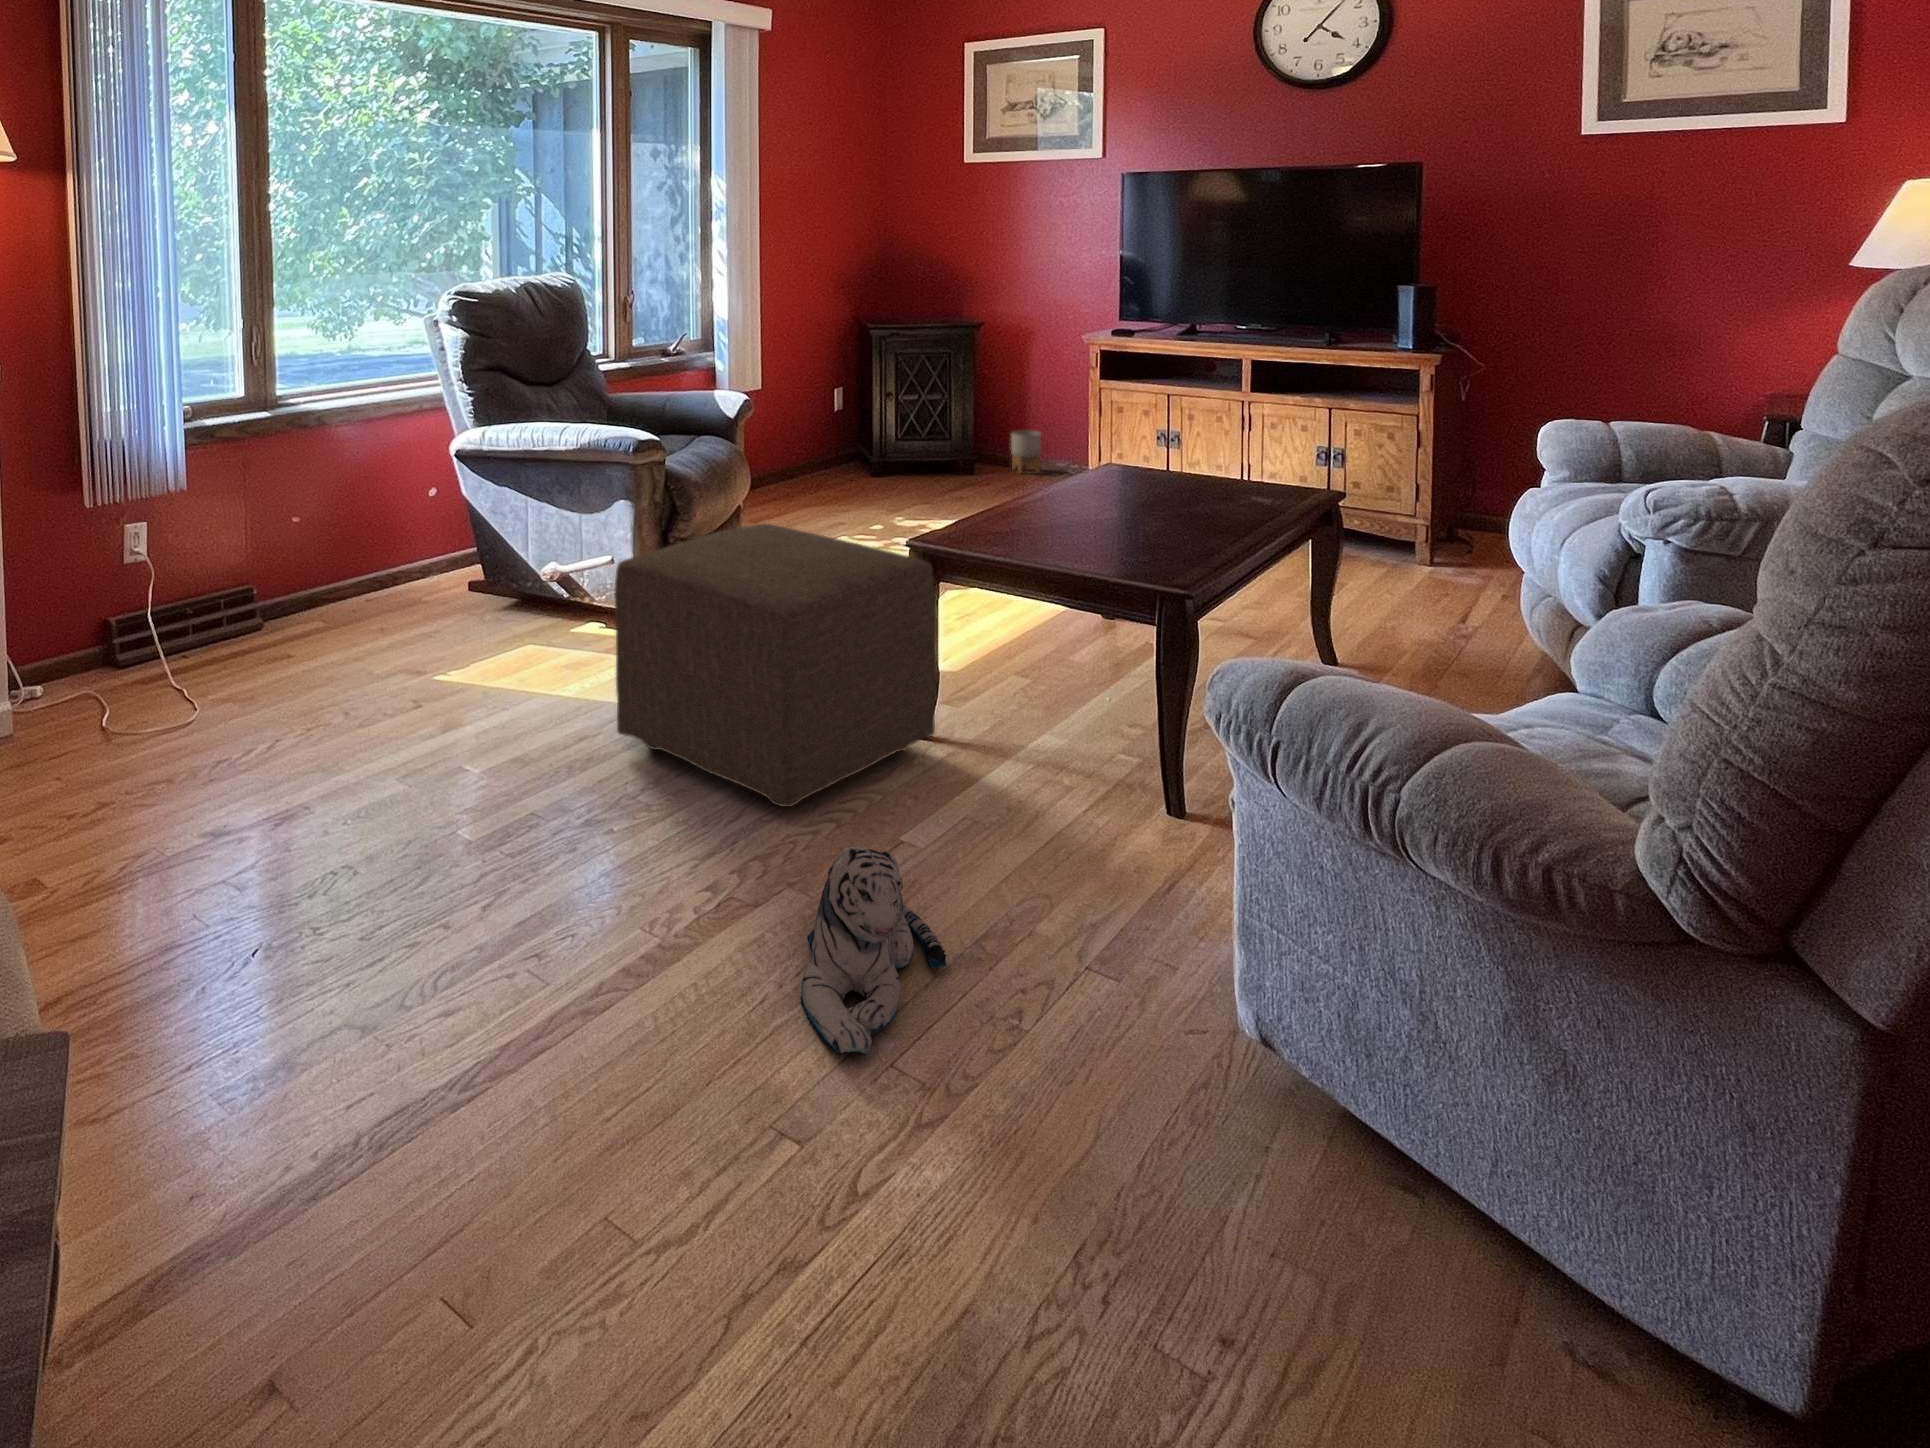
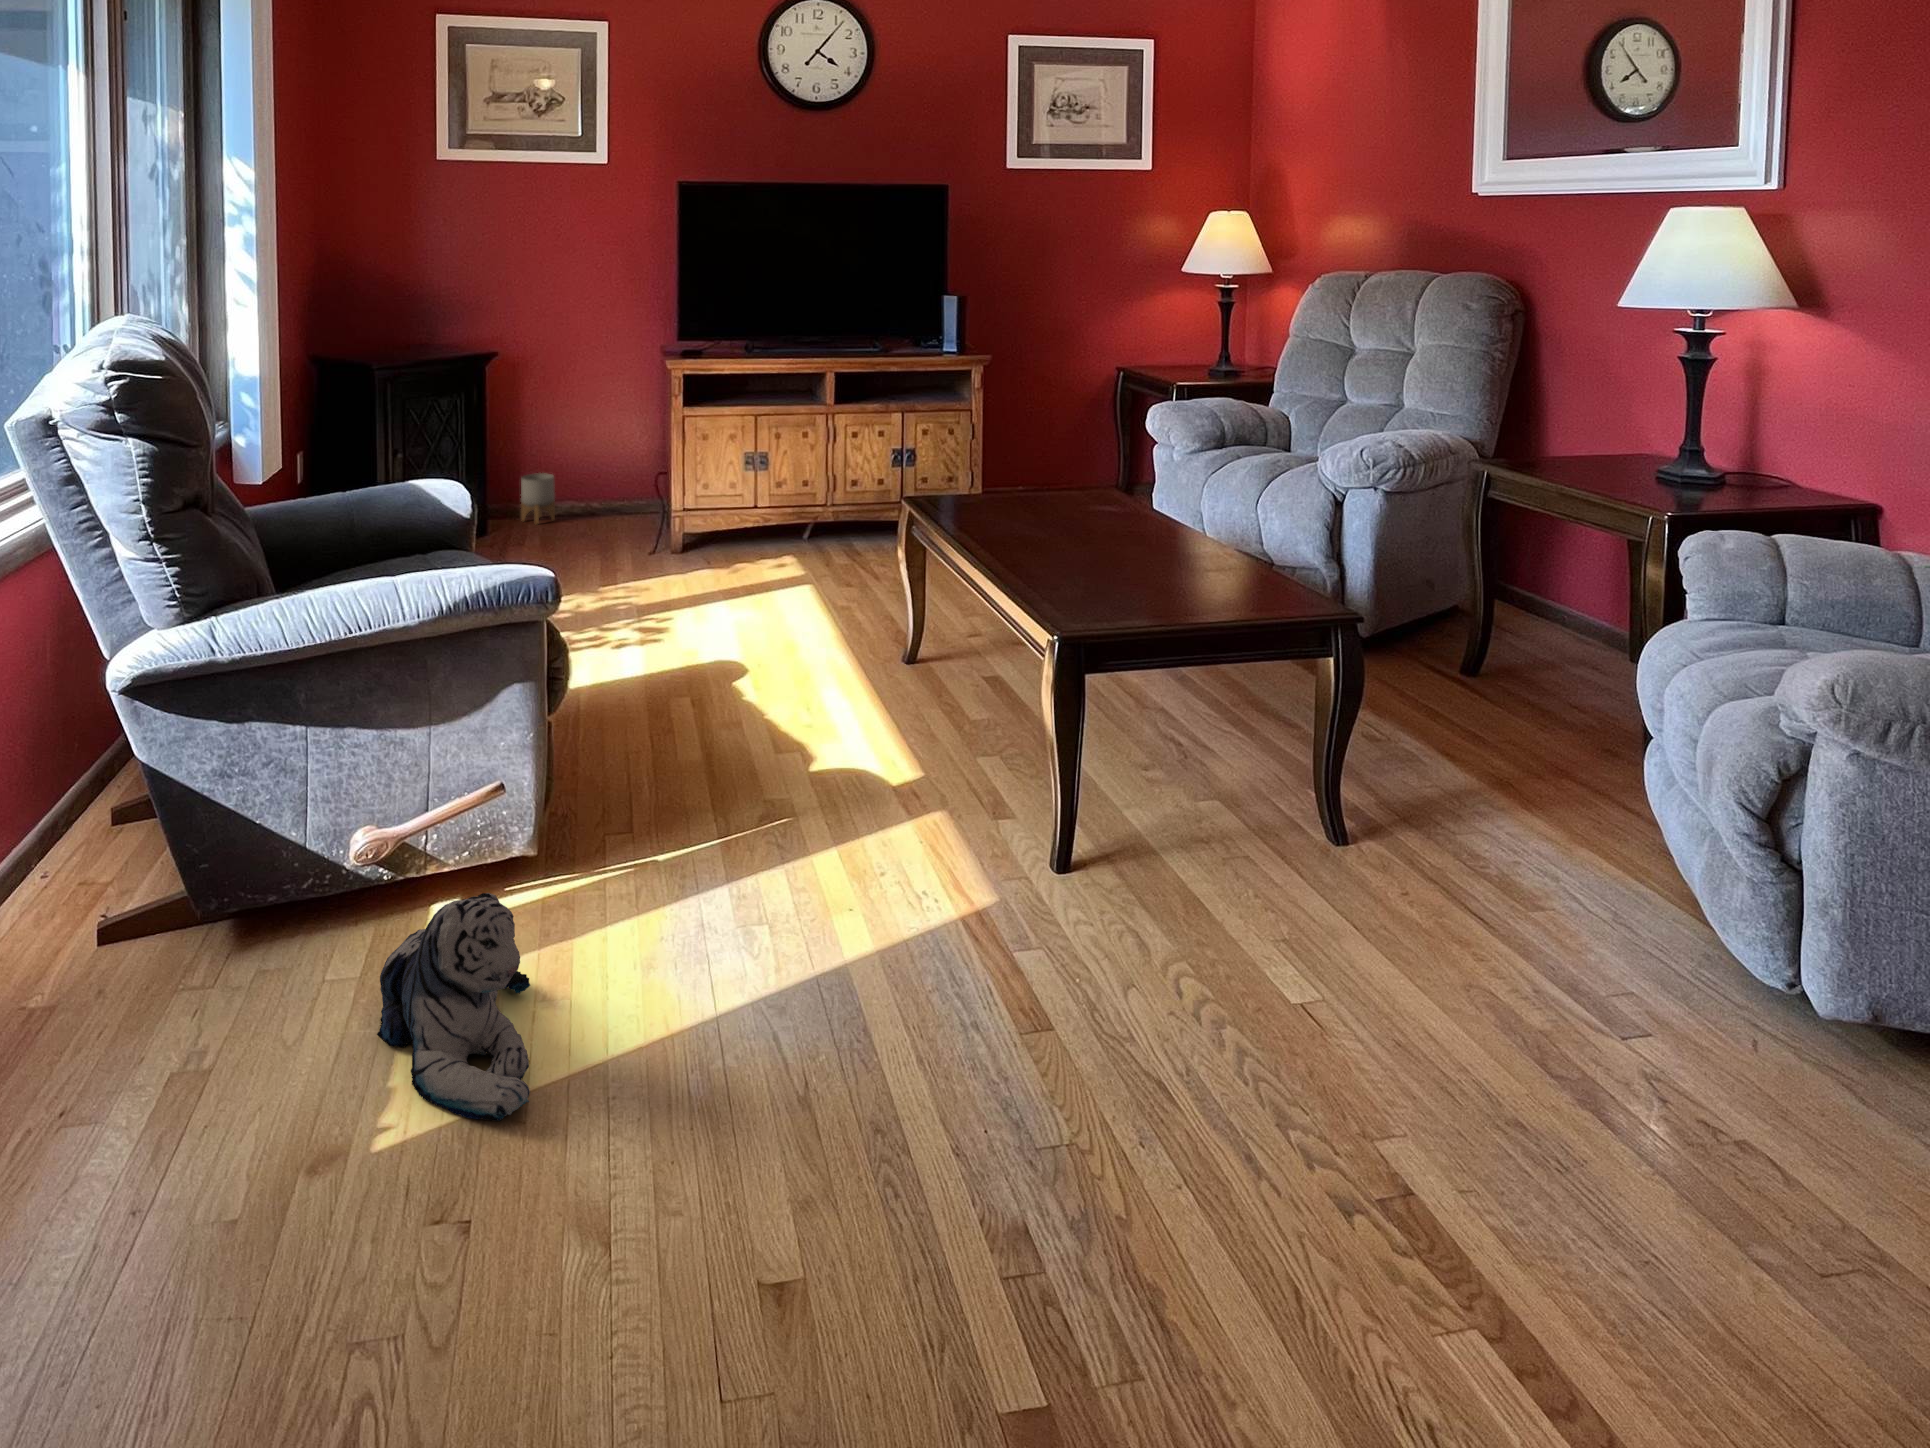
ottoman: present [614,524,935,807] -> none [823,651,1210,1063]
plush toy: present [801,847,947,1054] -> present [377,893,530,1121]

